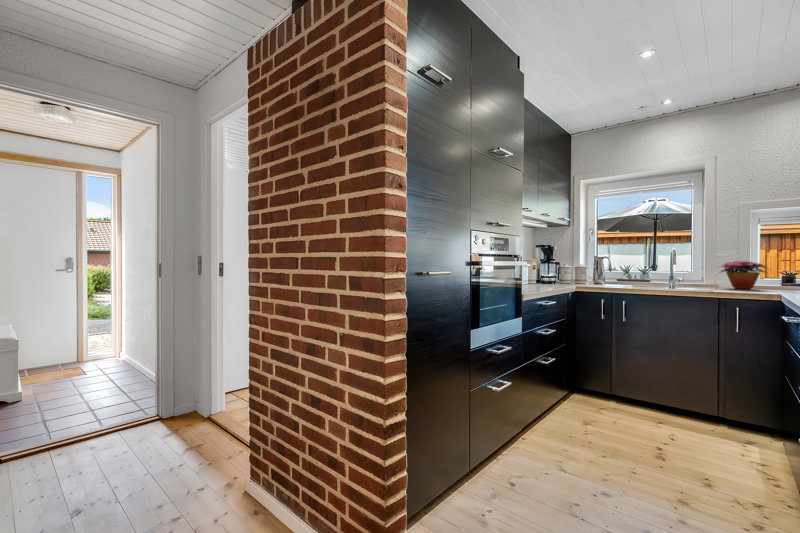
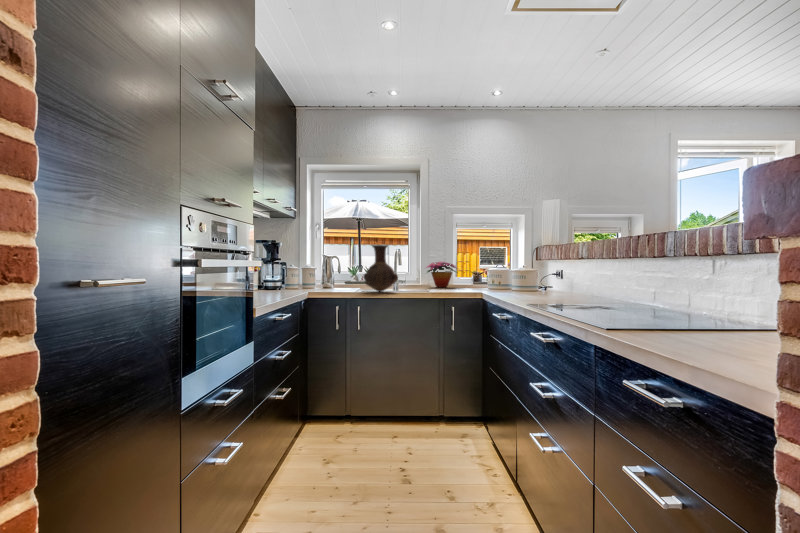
vase: none [631,246,670,290] -> present [364,245,398,292]

